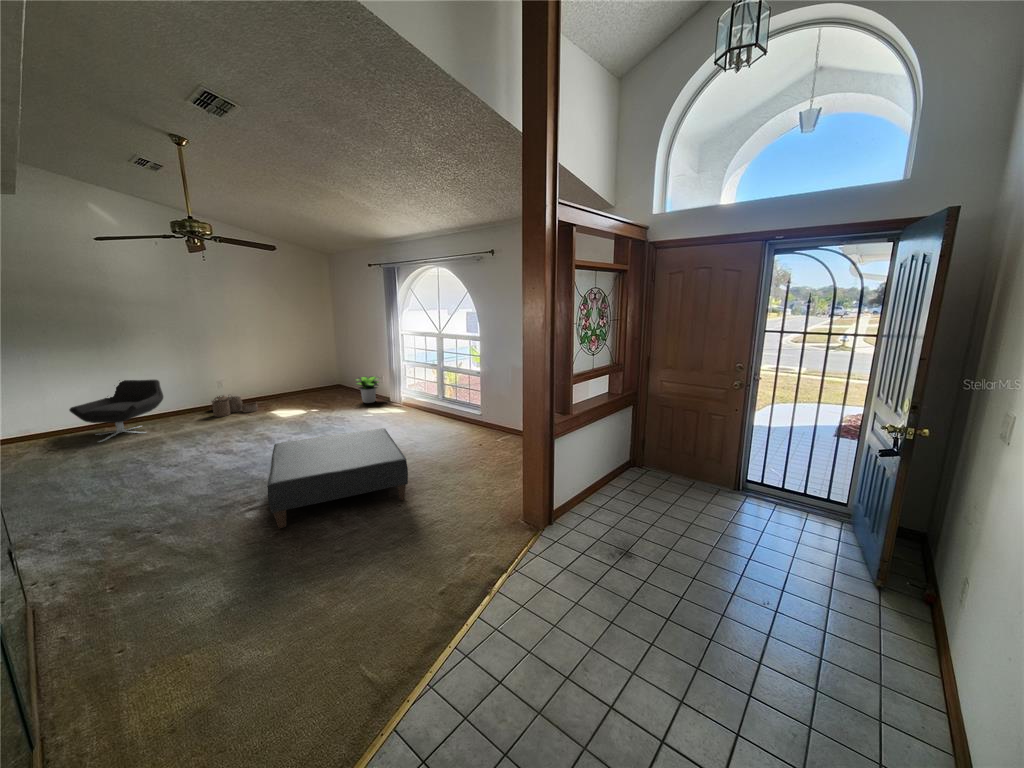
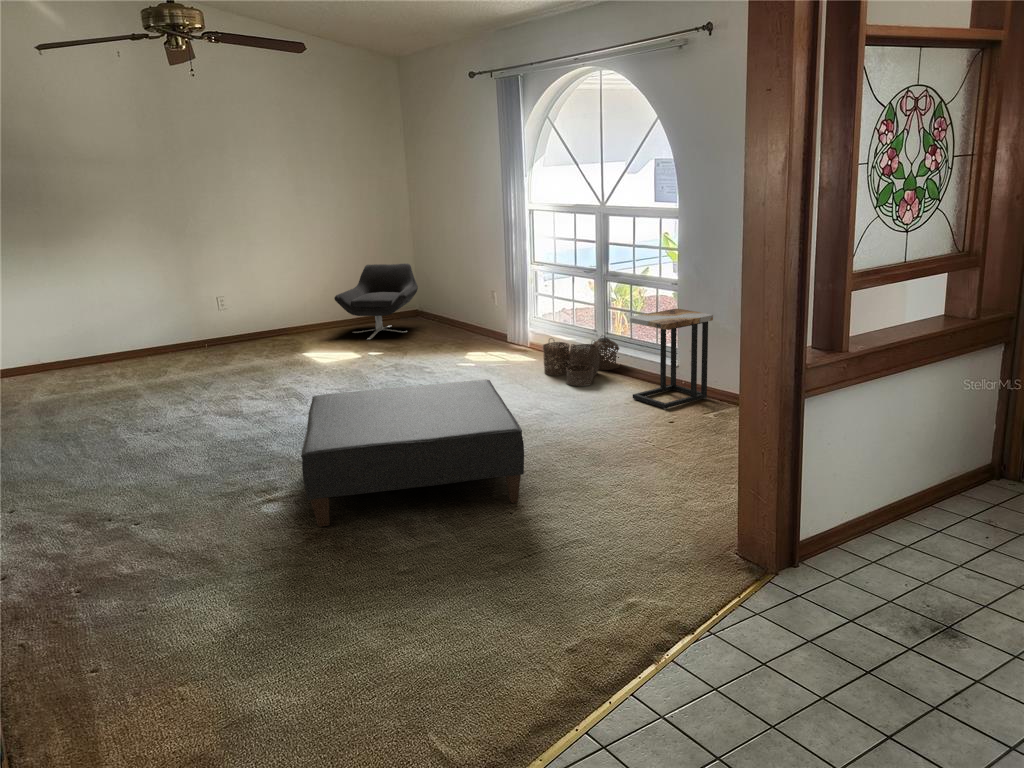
potted plant: present [355,376,380,403] -> none [440,293,497,343]
lounge chair: present [69,380,163,442] -> present [334,263,418,339]
side table: none [459,386,500,438] -> present [630,309,713,409]
woven basket: present [212,396,258,417] -> present [543,337,620,386]

